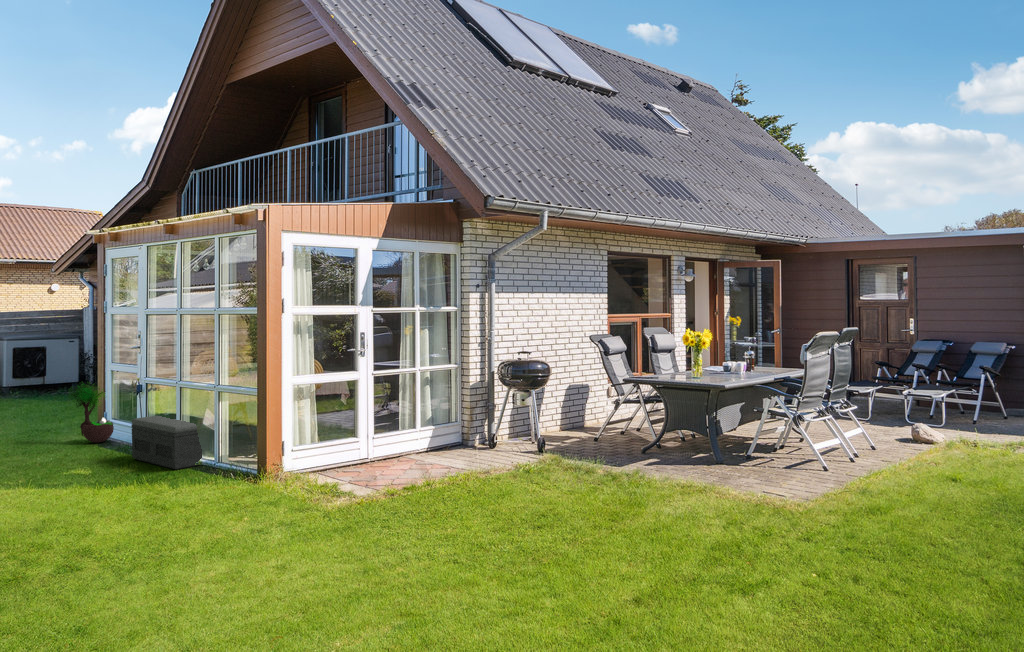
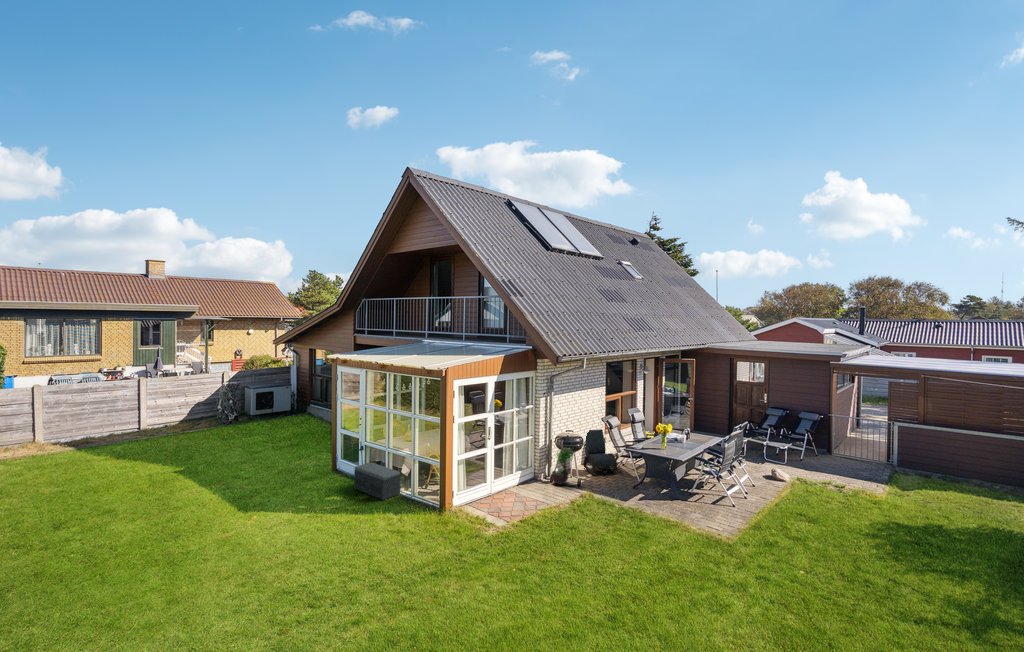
lounge chair: none [560,366,618,442] -> present [583,429,617,476]
potted tree: present [68,382,114,443] -> present [551,450,571,484]

